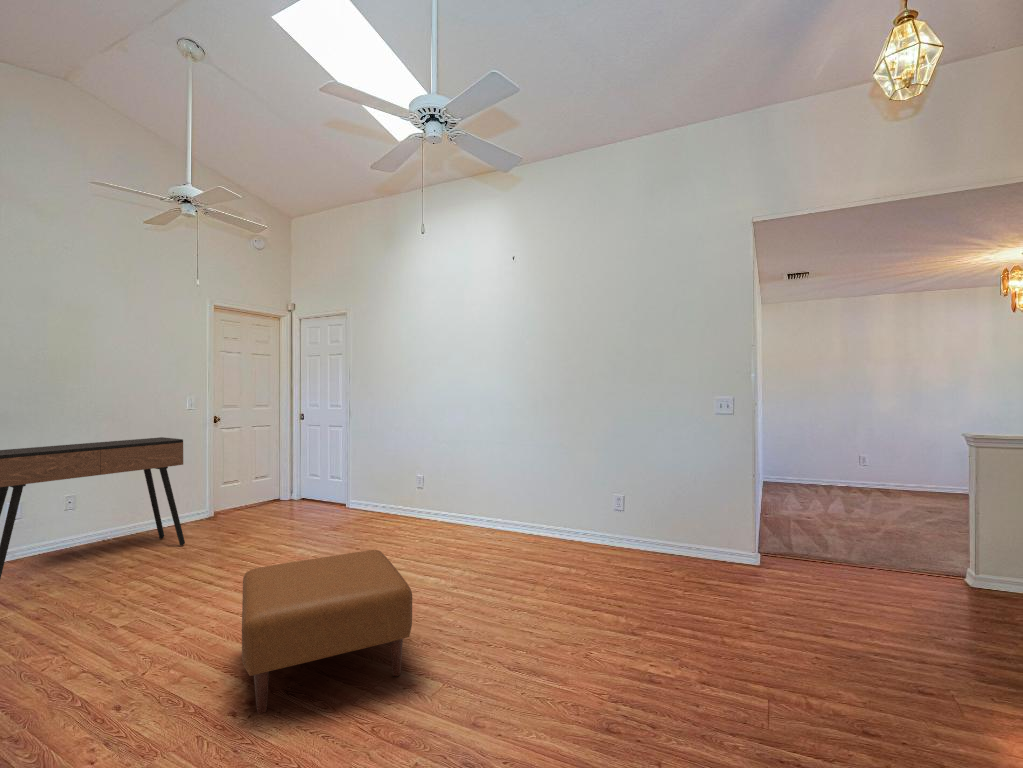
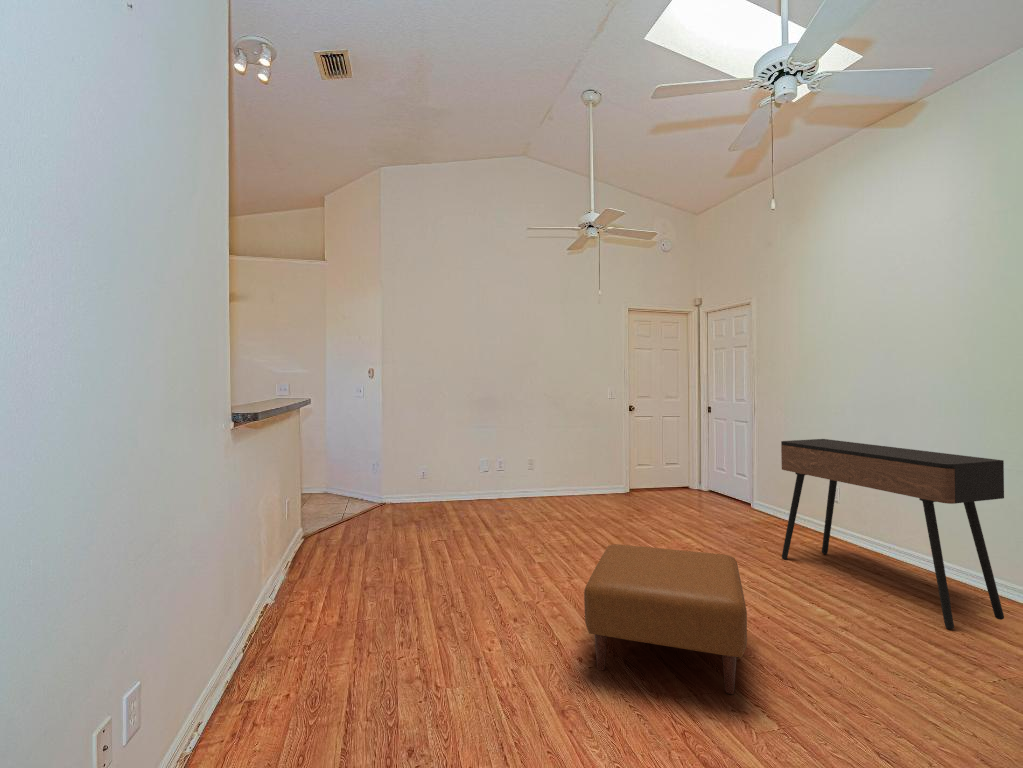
console table: present [0,437,185,579] -> present [781,439,1004,629]

